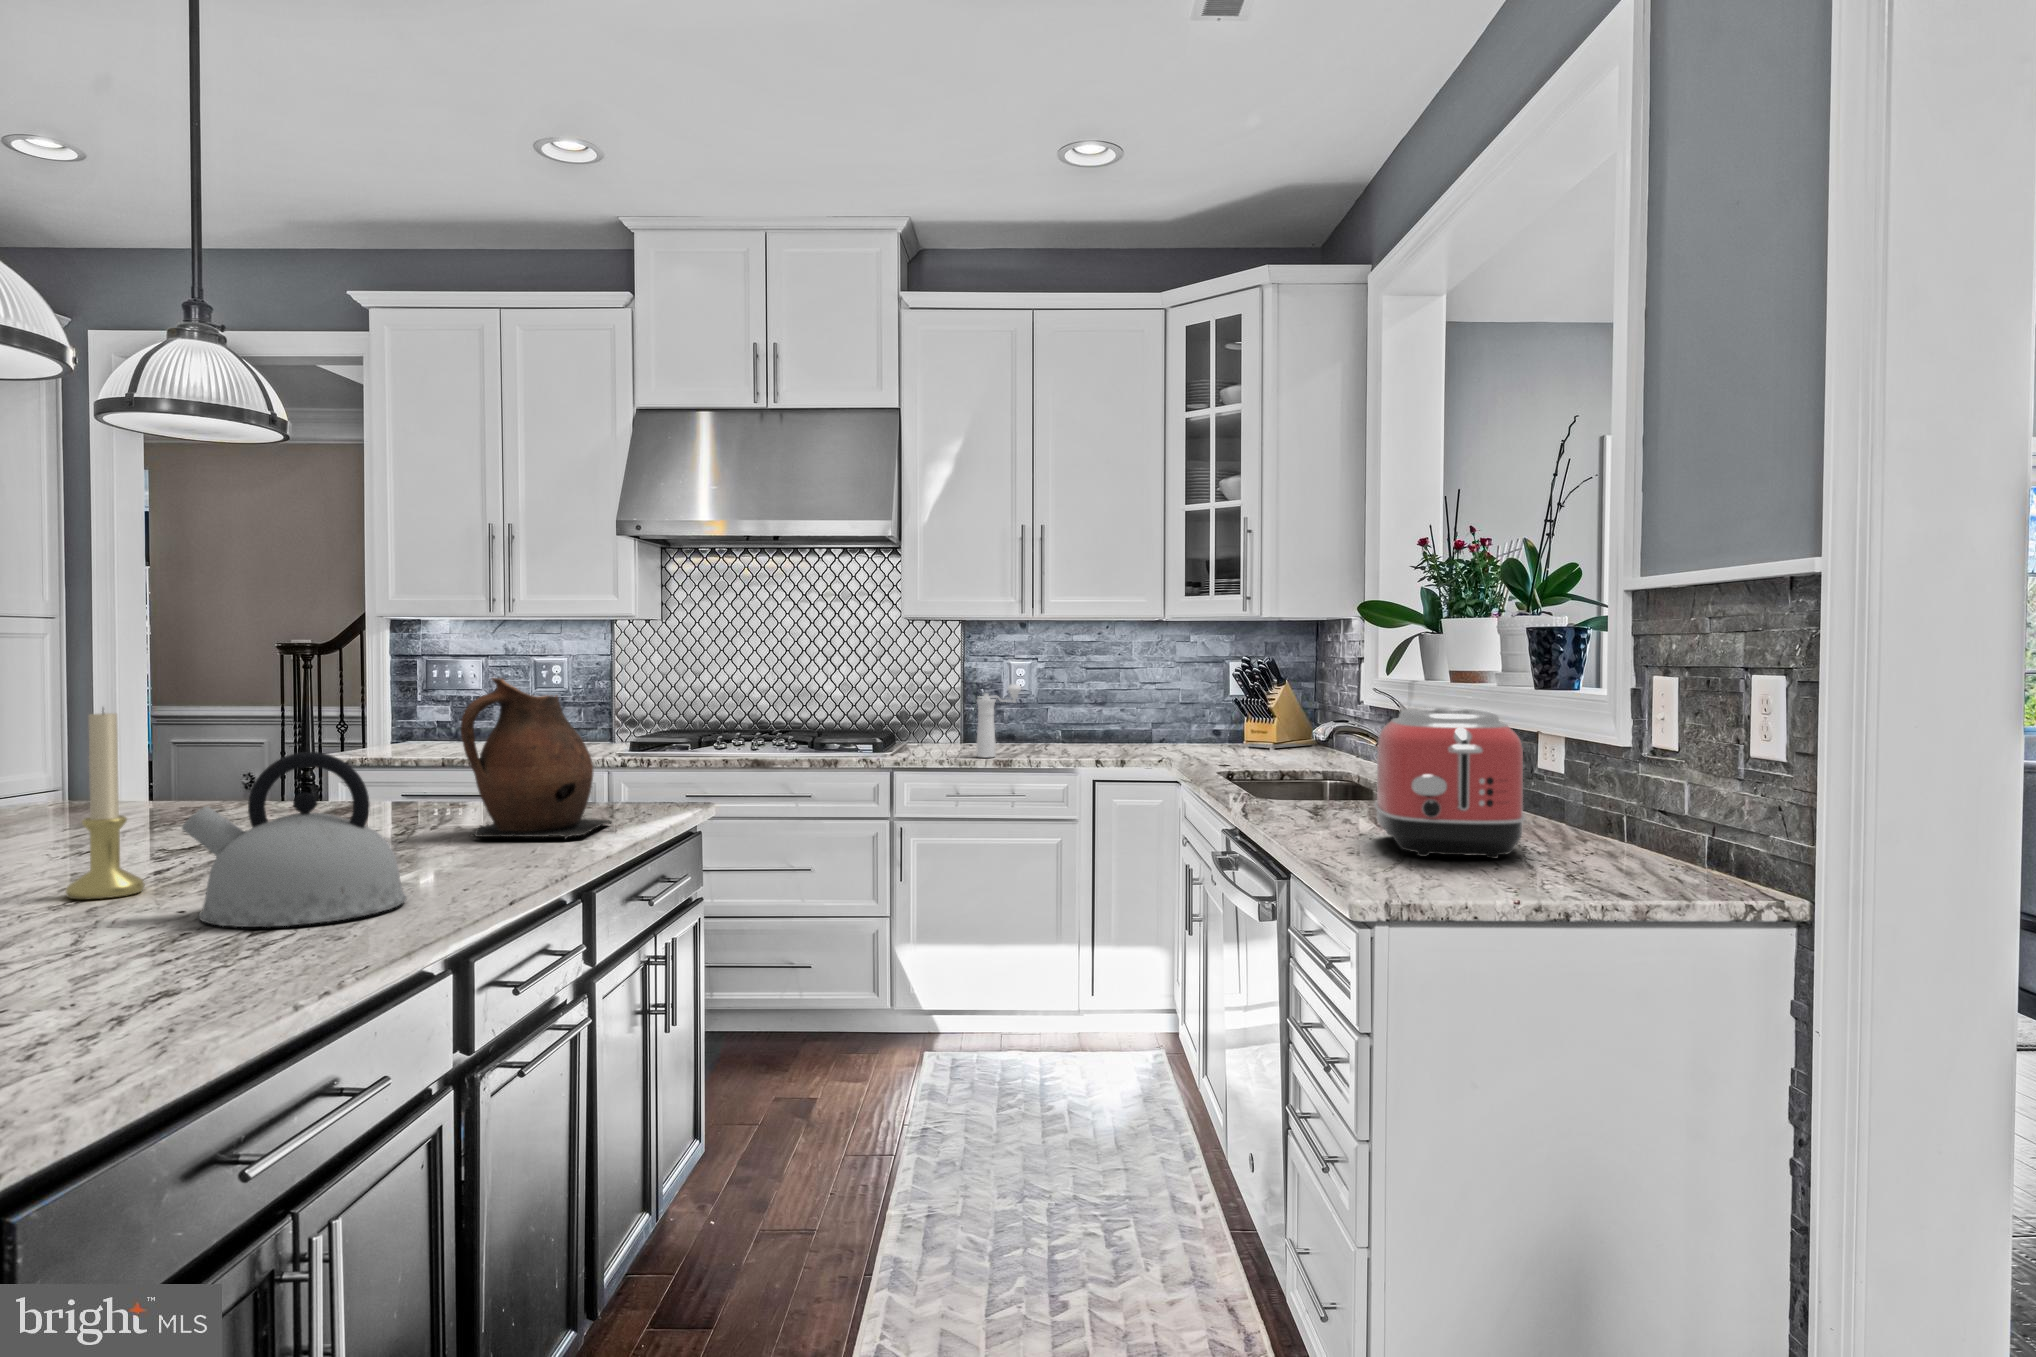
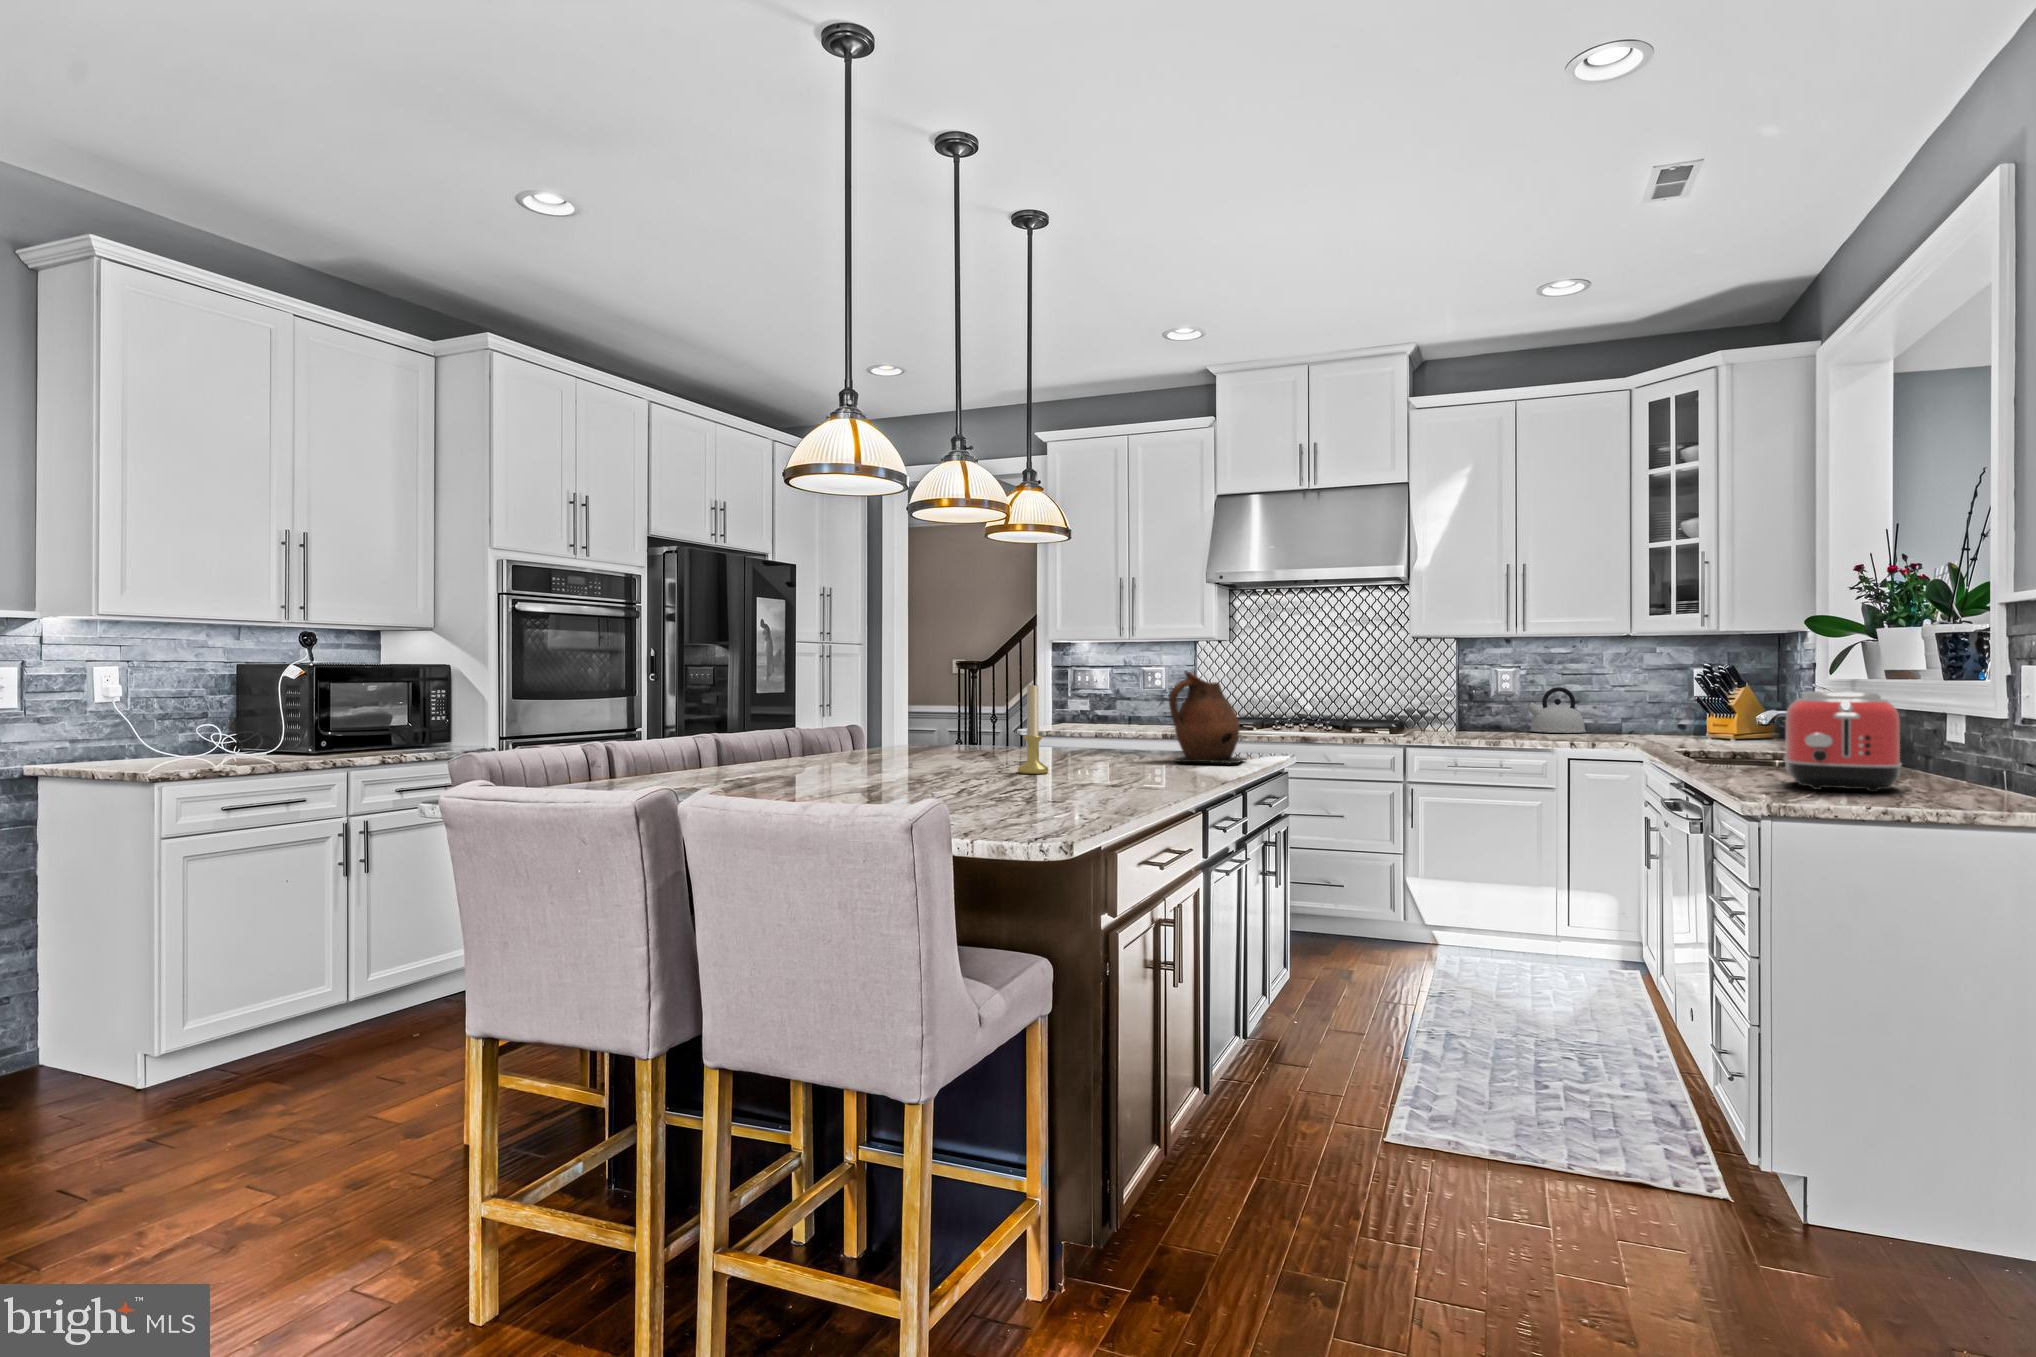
pepper mill: present [977,684,1021,757] -> none [1473,685,1509,739]
kettle: present [182,752,407,927] -> present [1525,687,1586,733]

